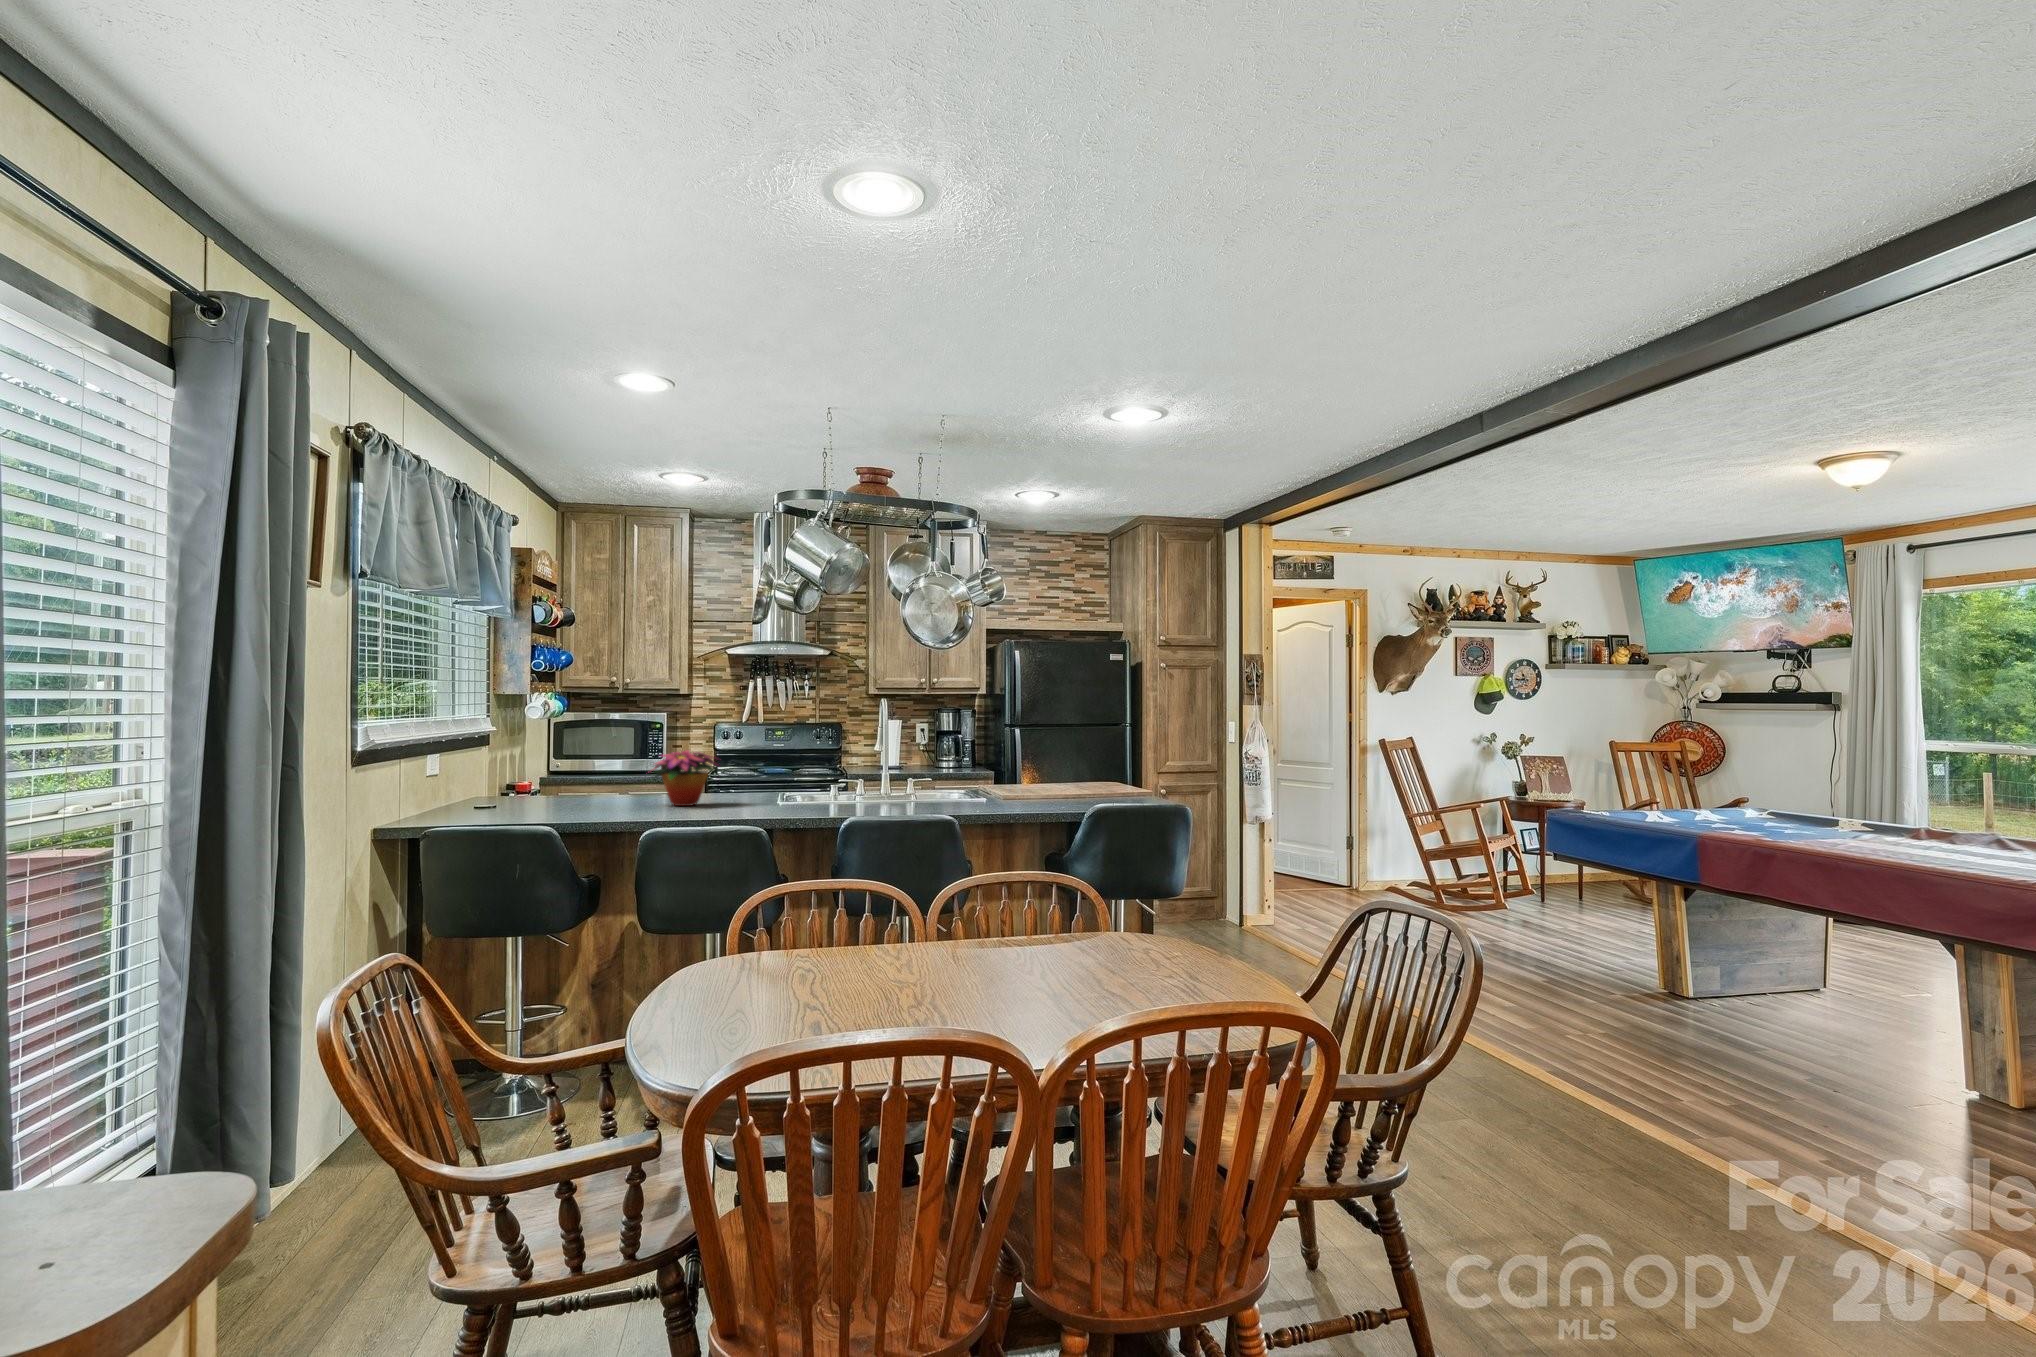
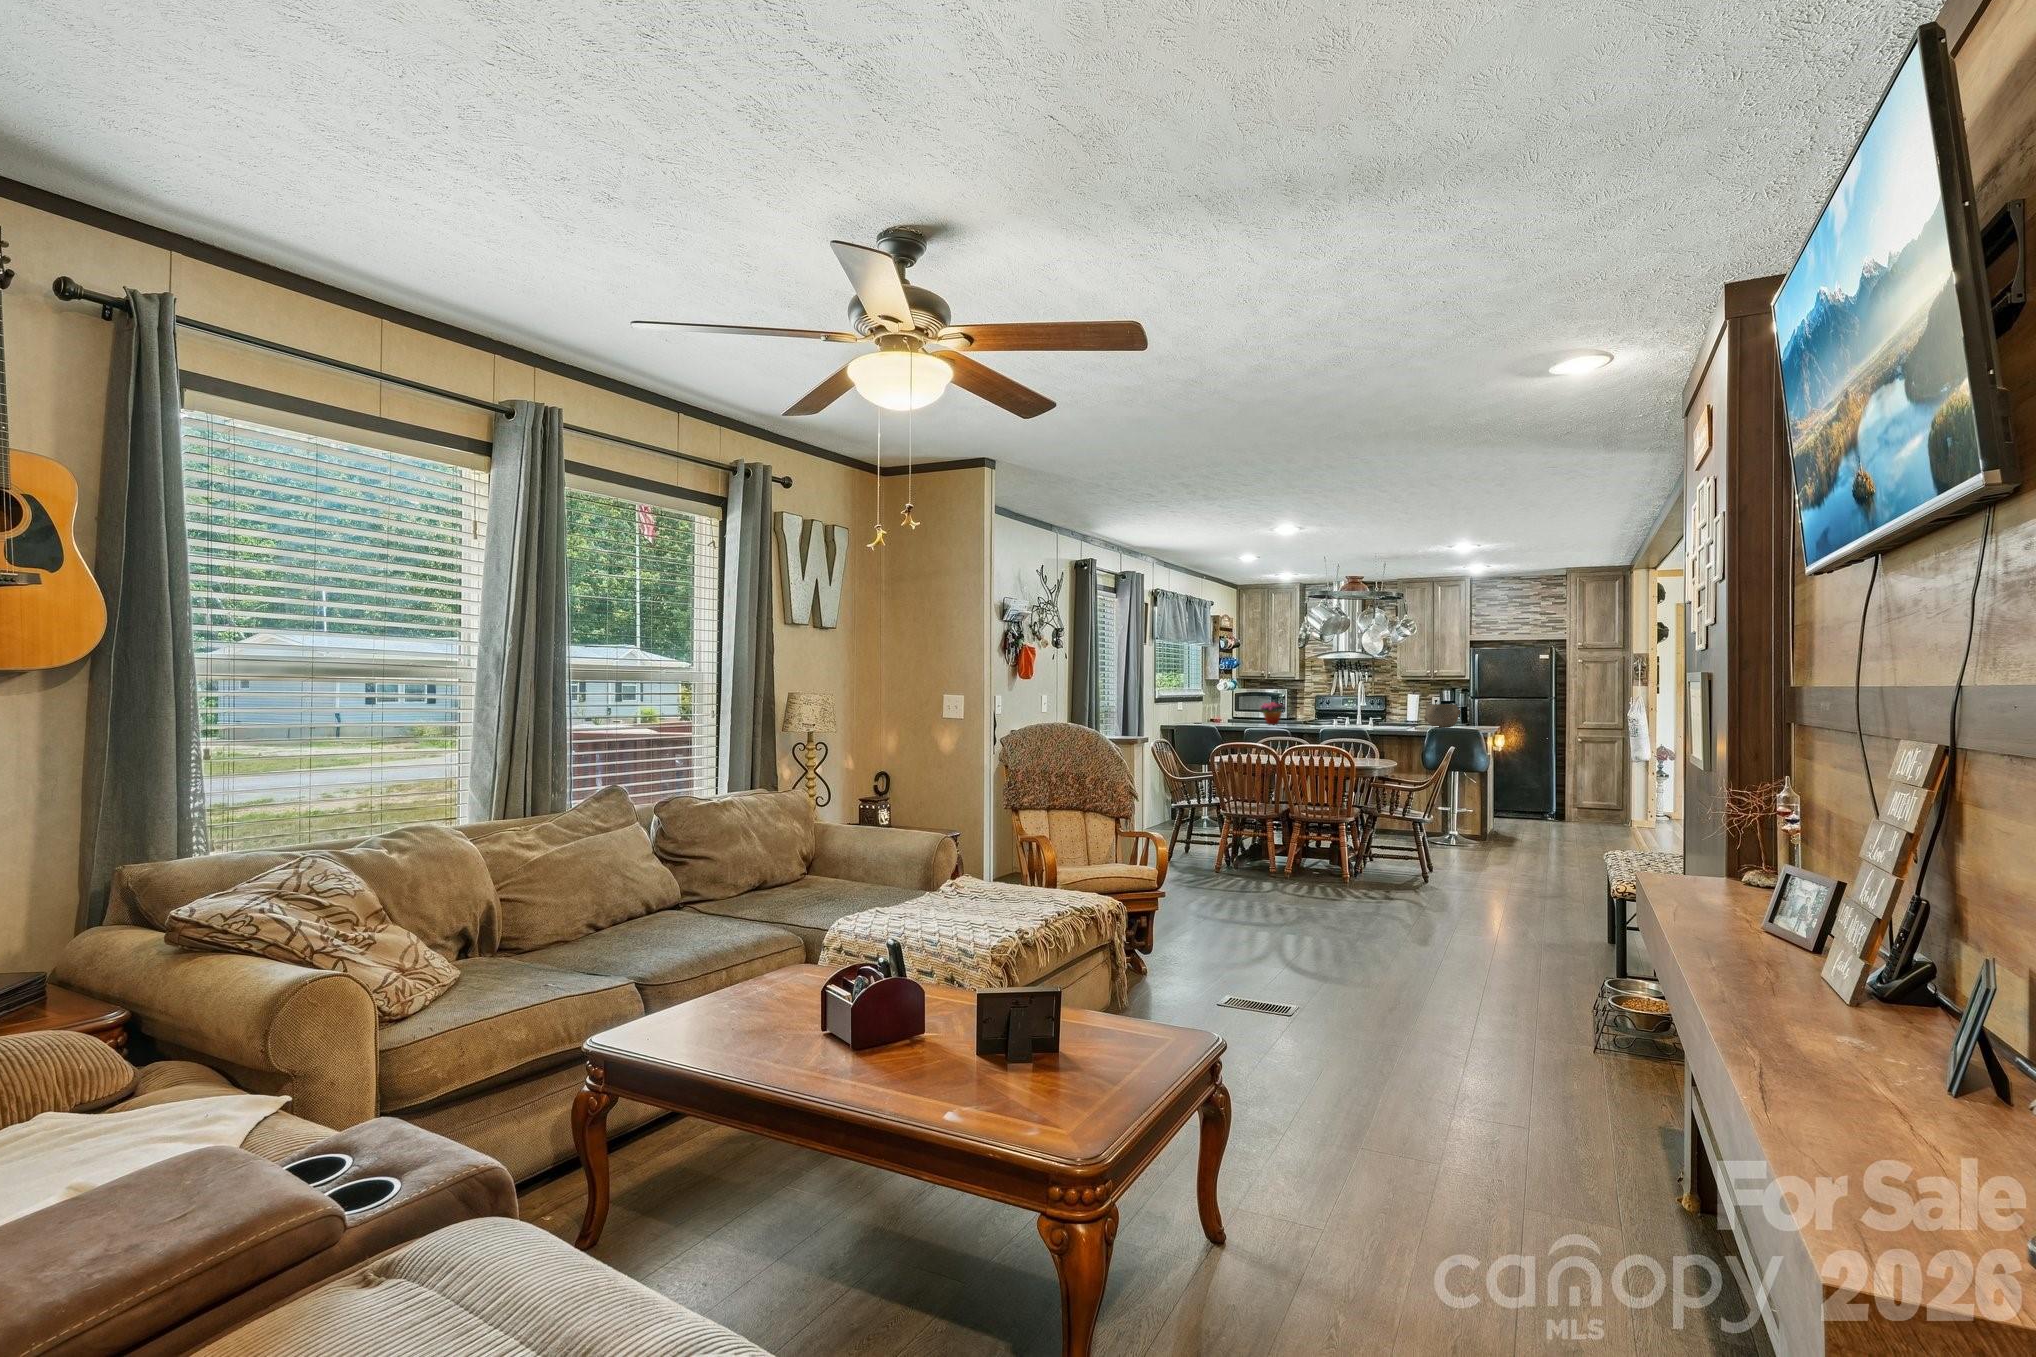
bowl: none [1011,747,1079,797] -> present [1424,704,1461,728]

